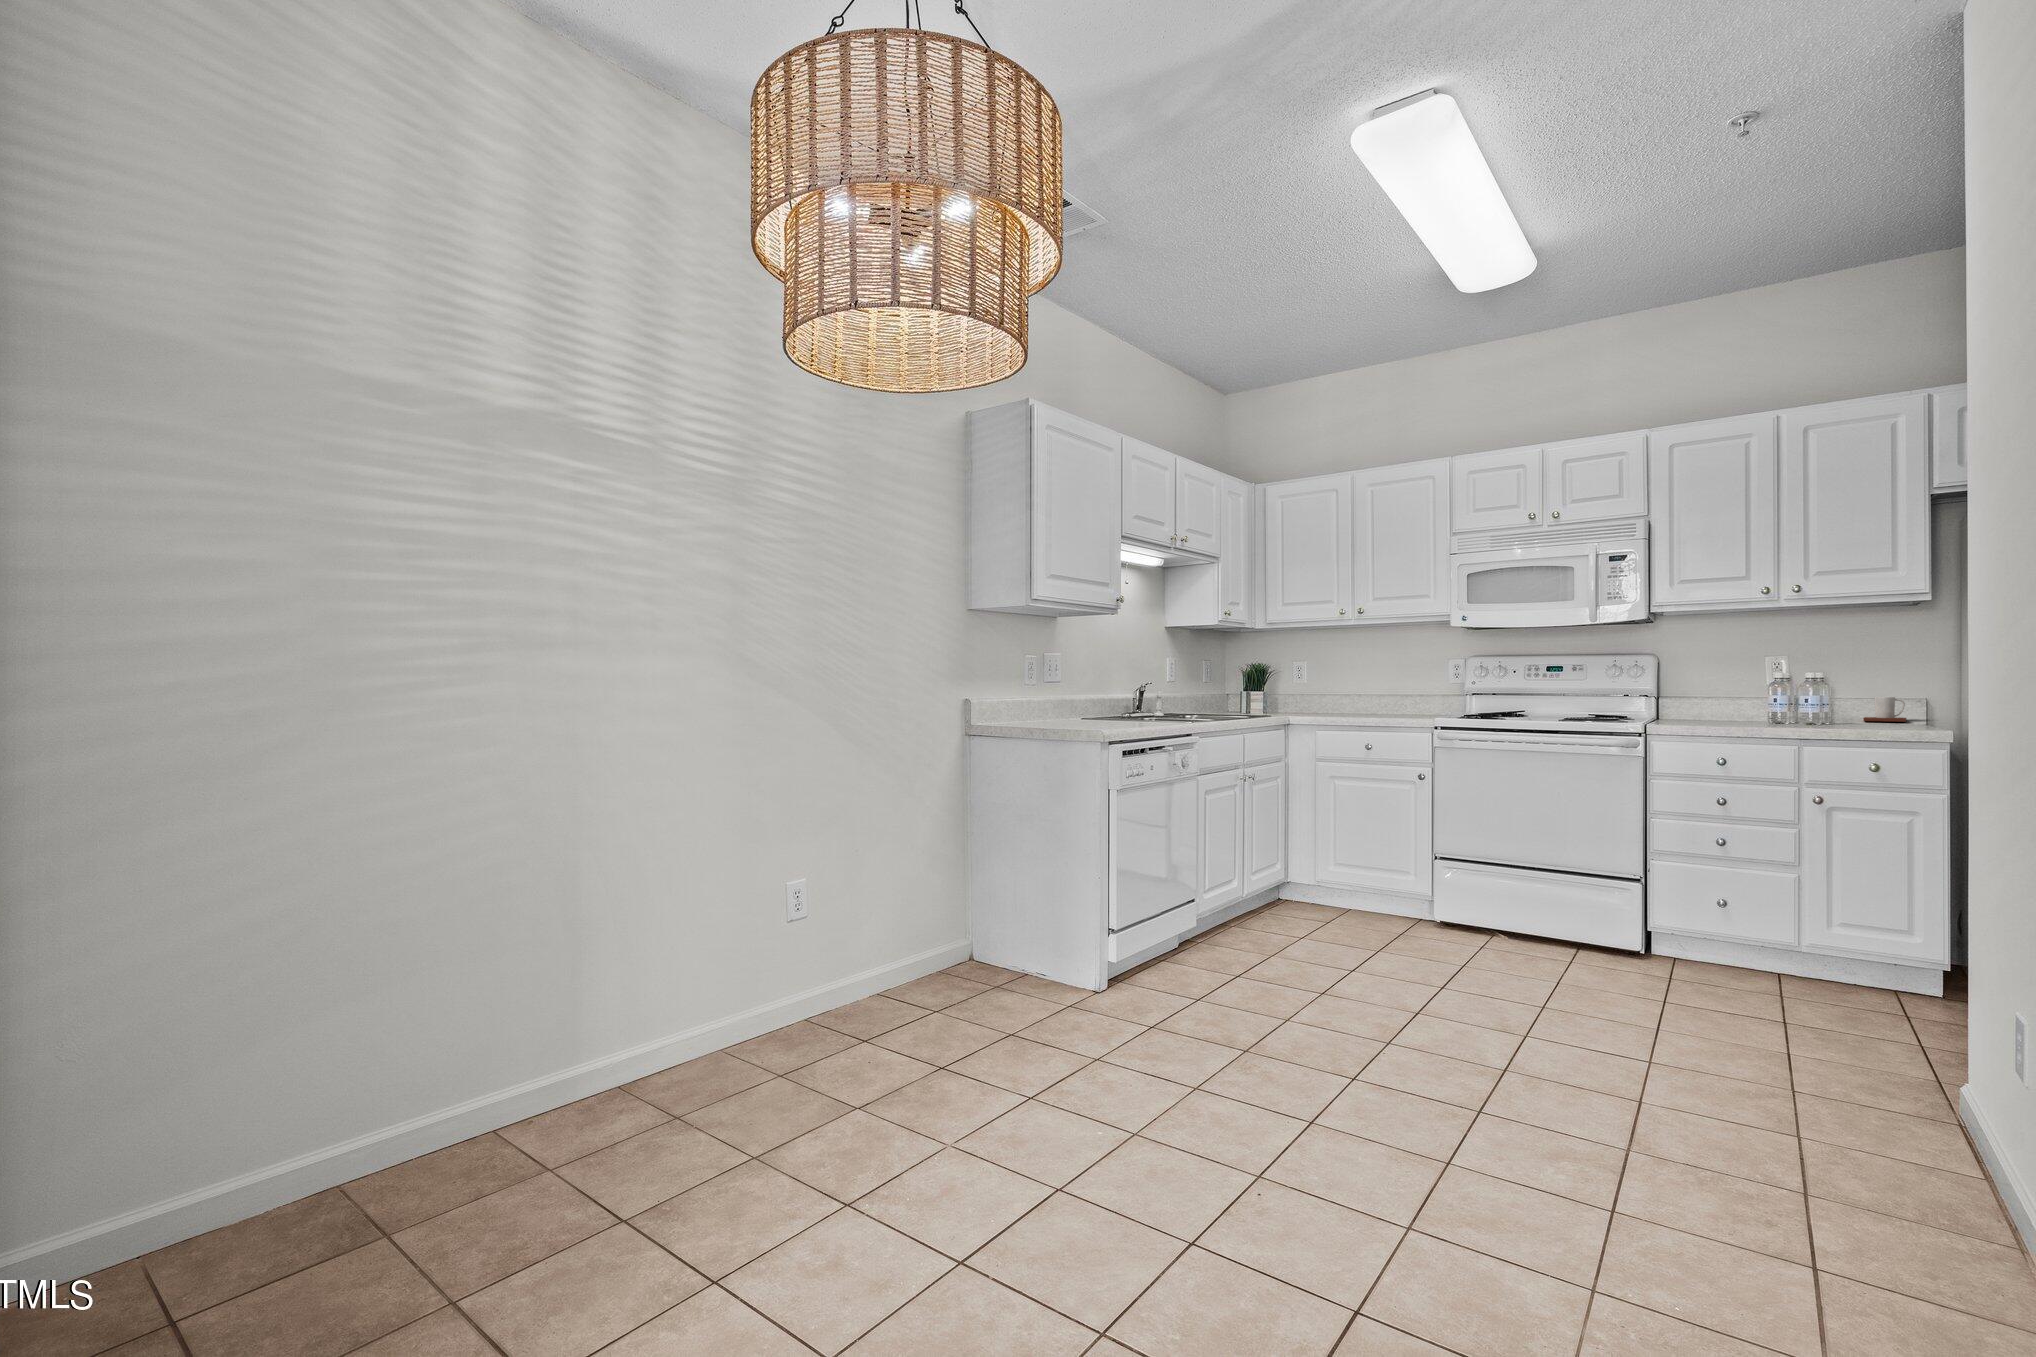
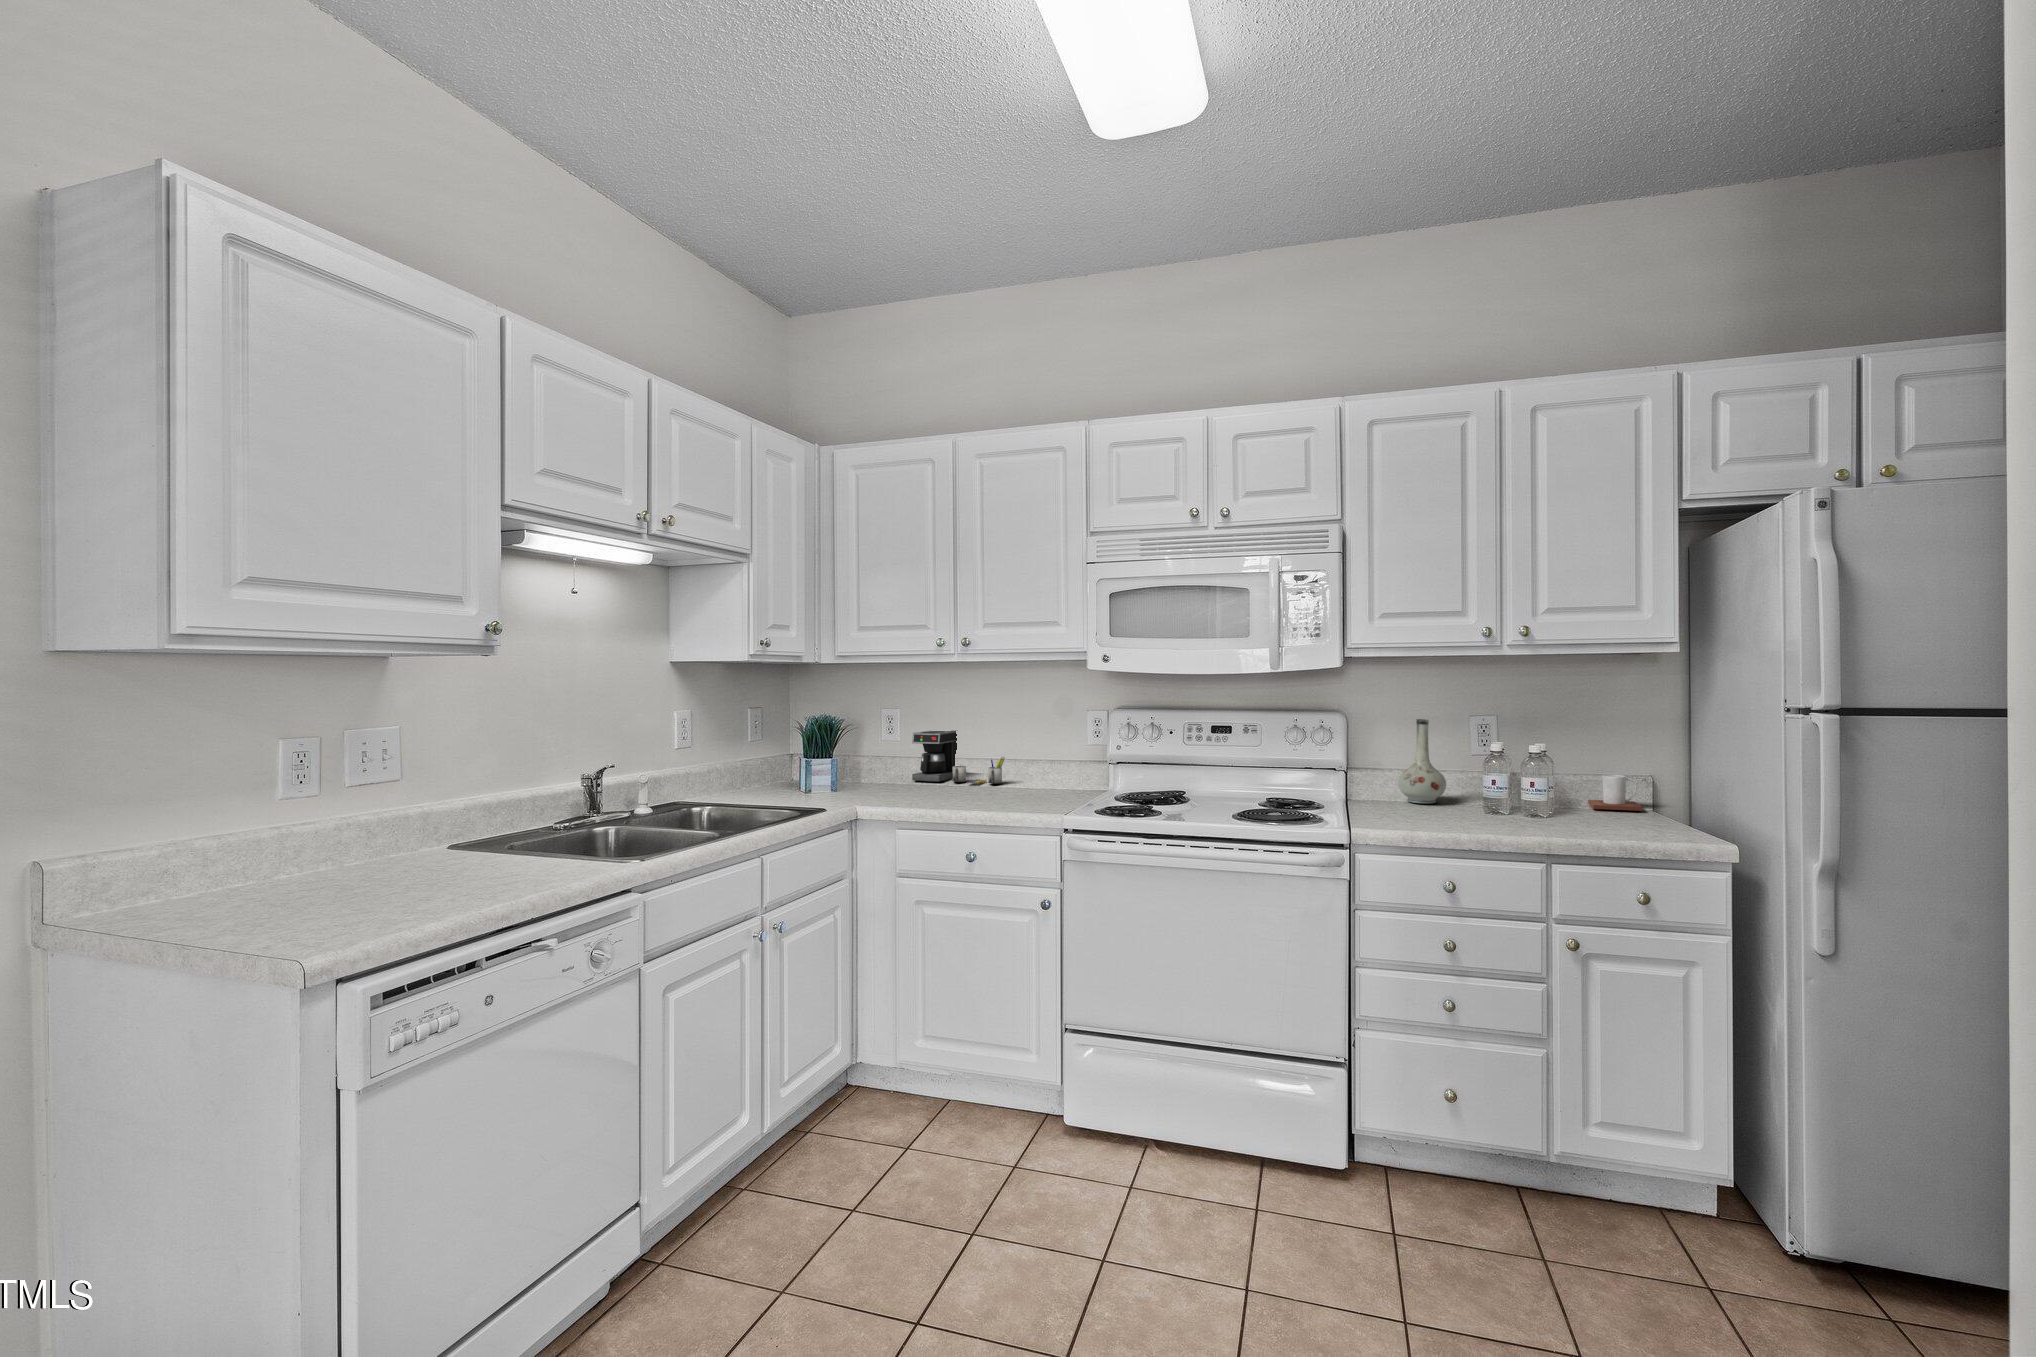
vase: none [1699,658,1739,719] -> present [1398,719,1446,803]
coffee maker: none [1320,676,1389,710] -> present [912,731,1005,784]

